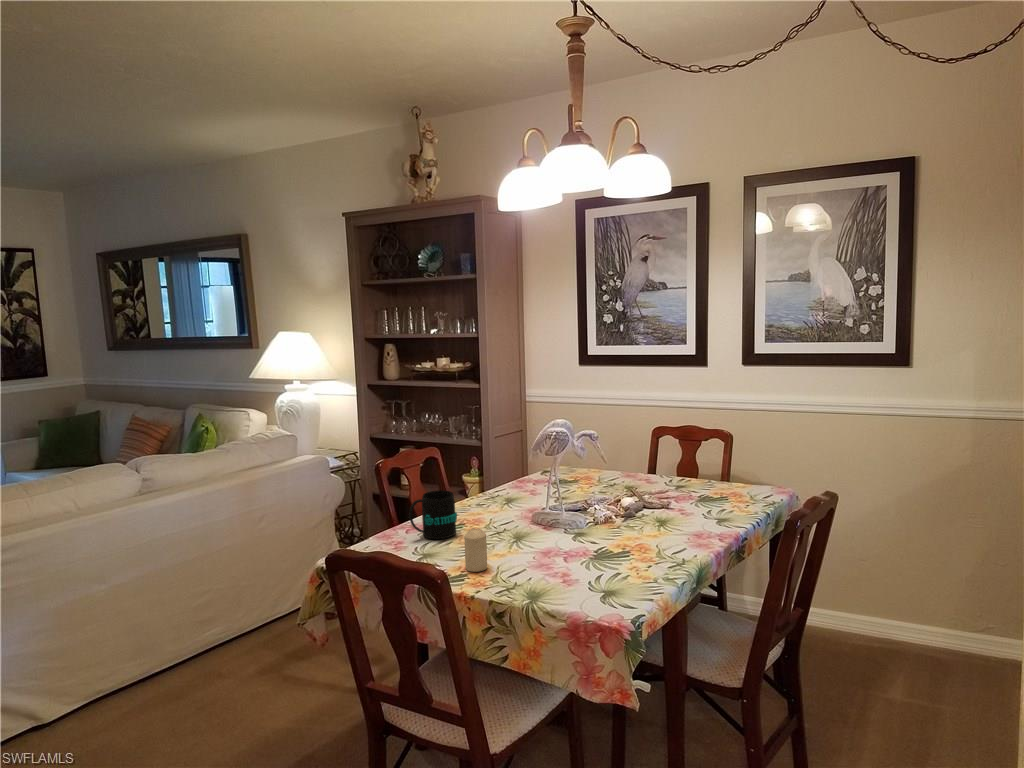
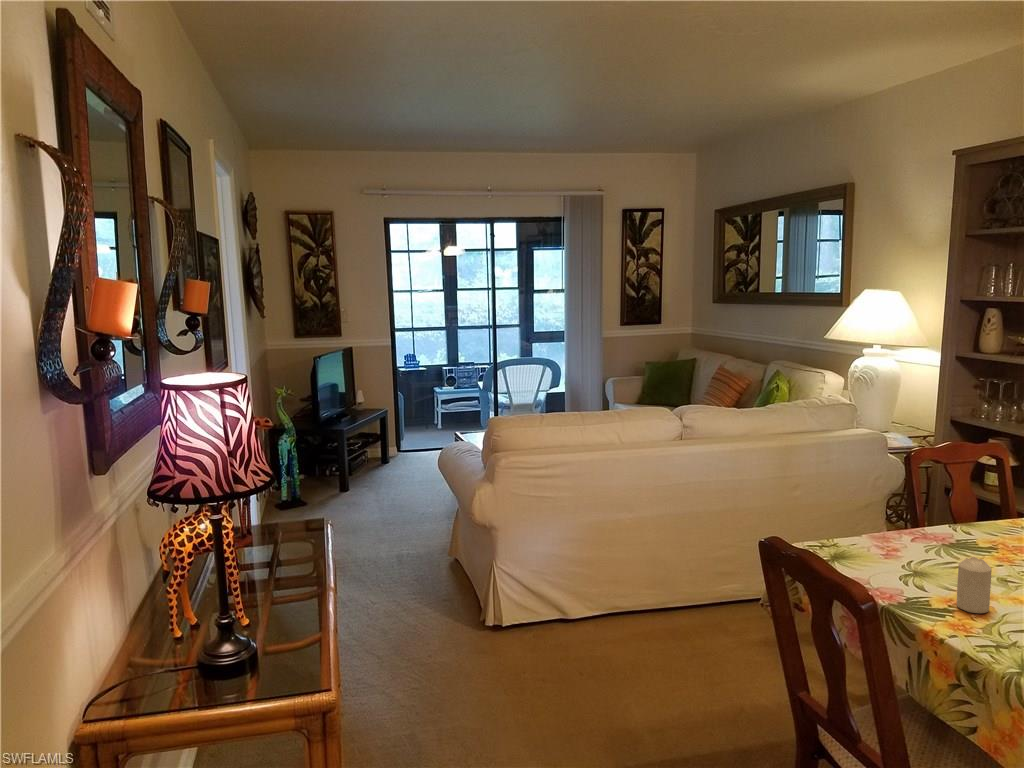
mug: present [409,490,457,539] -> none [911,500,981,561]

